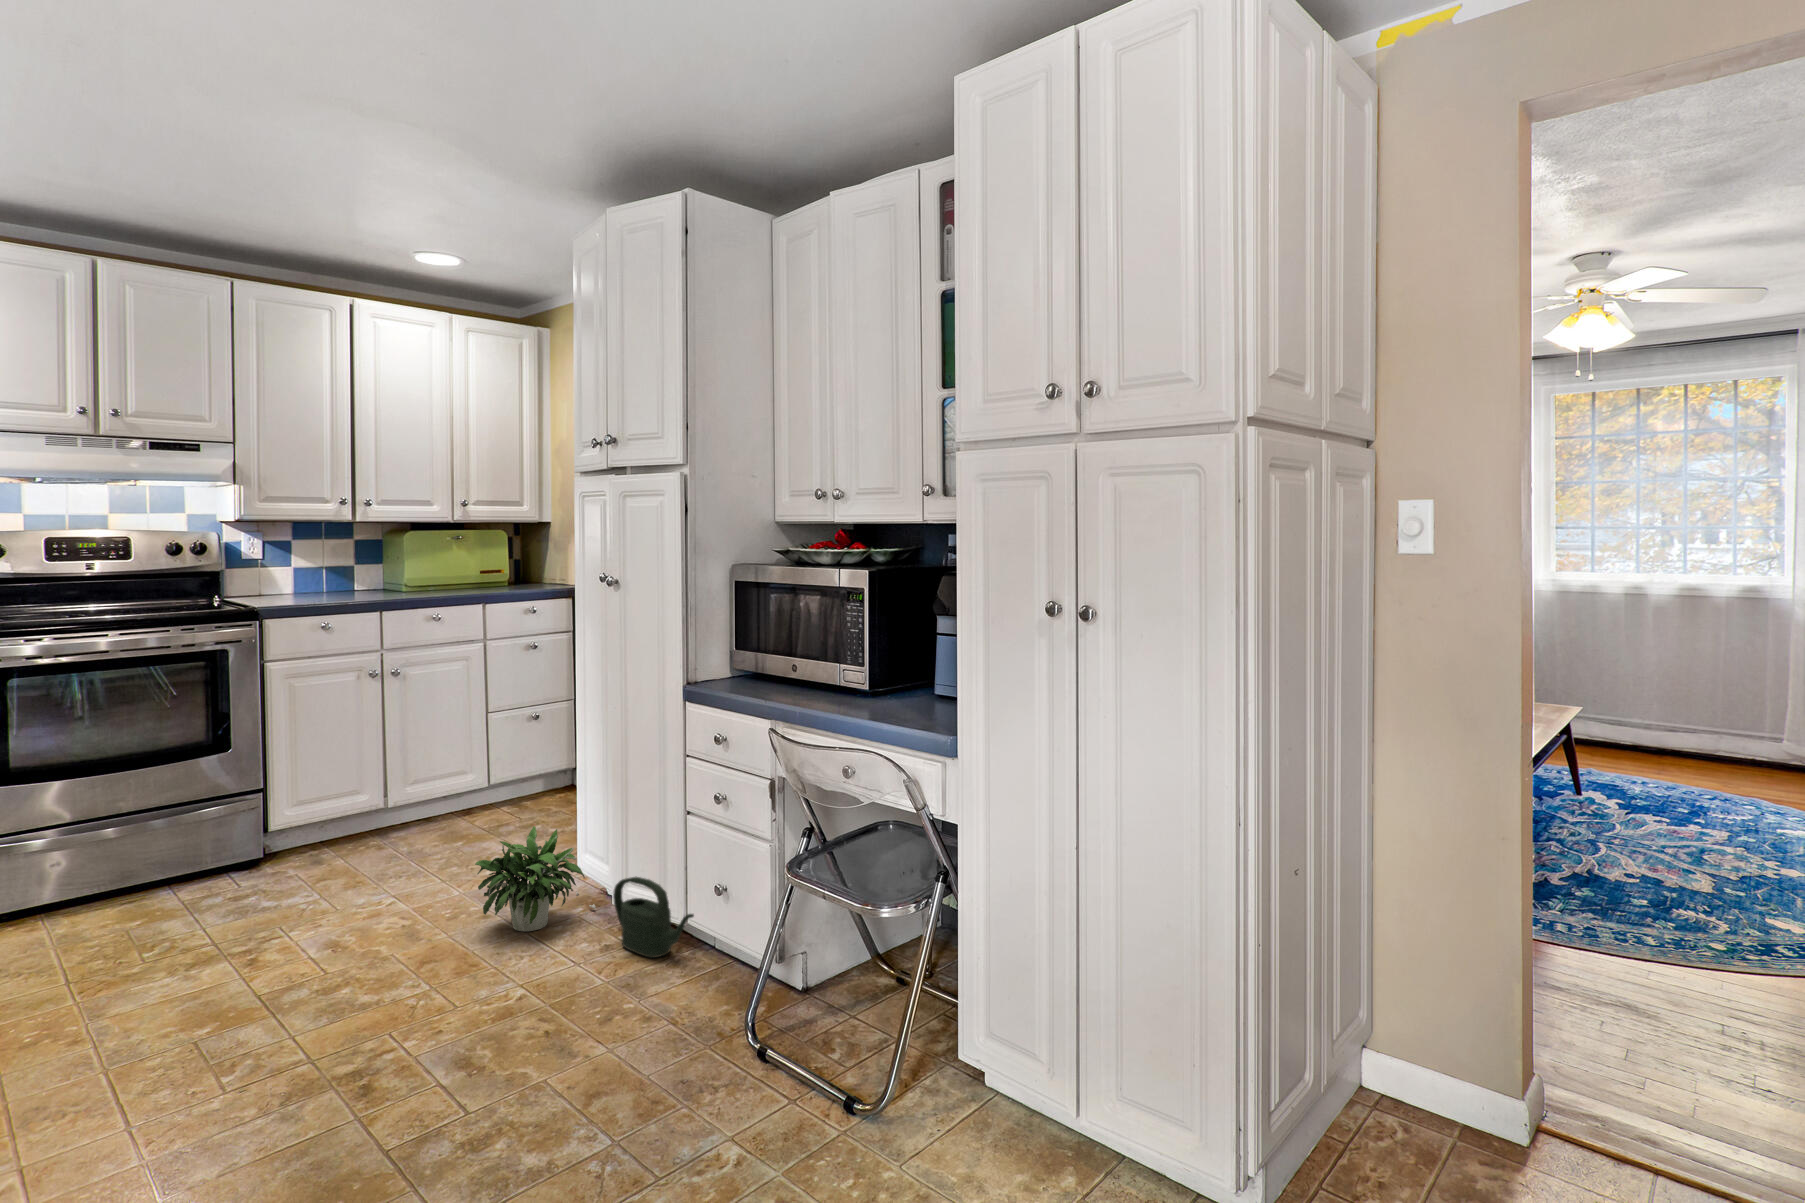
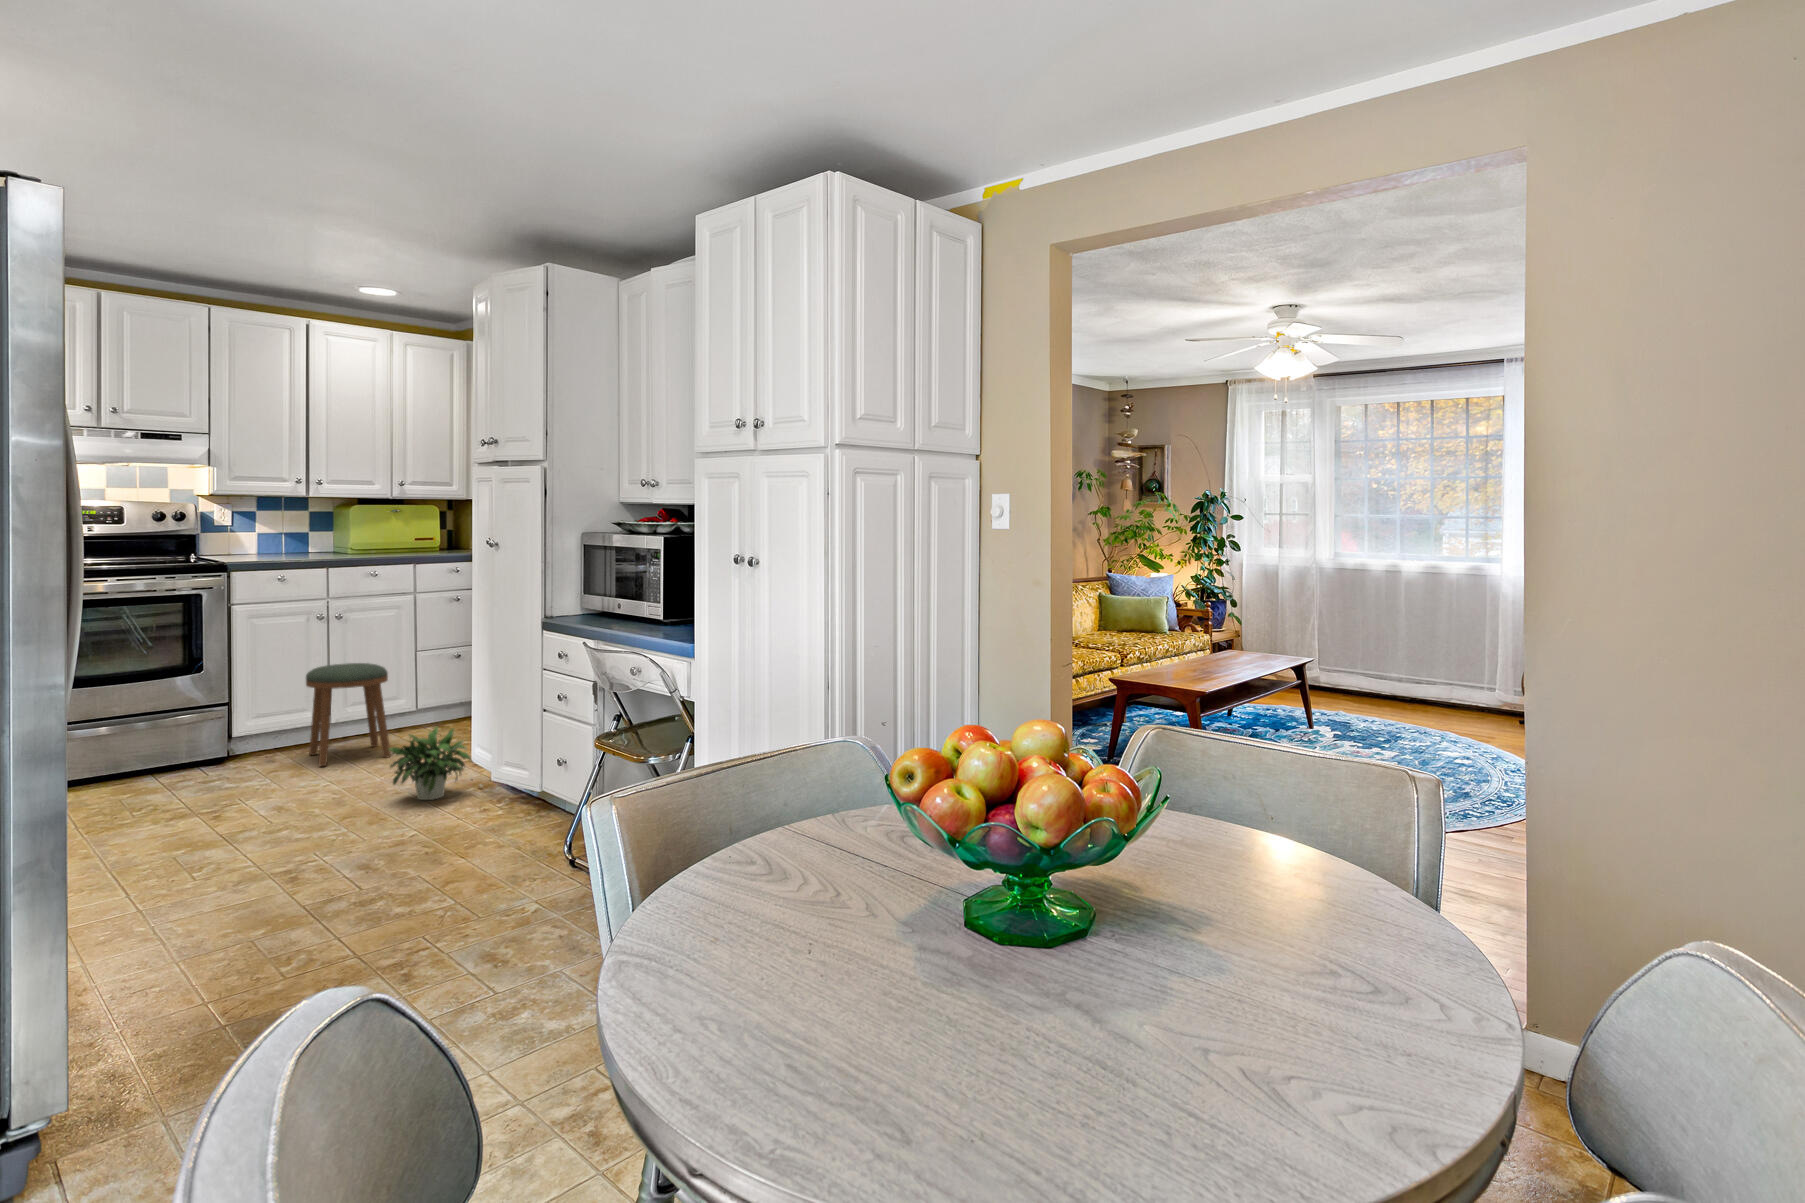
stool: none [358,734,465,873] -> present [306,663,391,766]
watering can: present [613,877,694,958] -> none [491,758,544,815]

